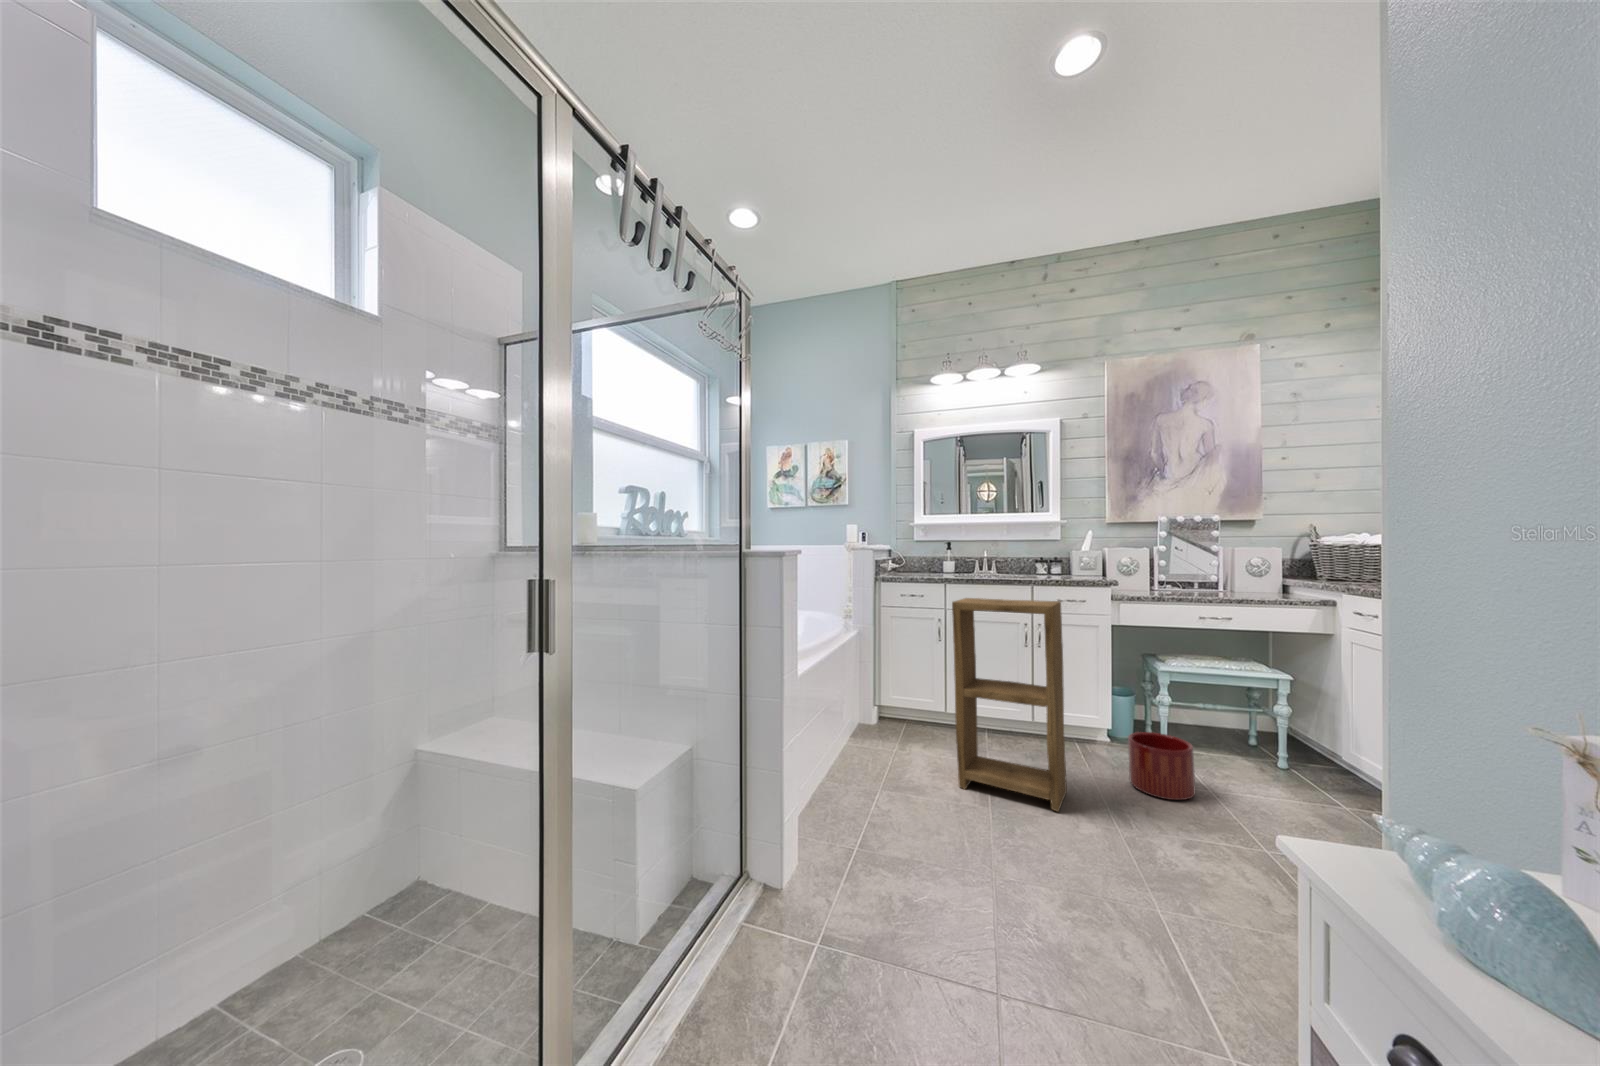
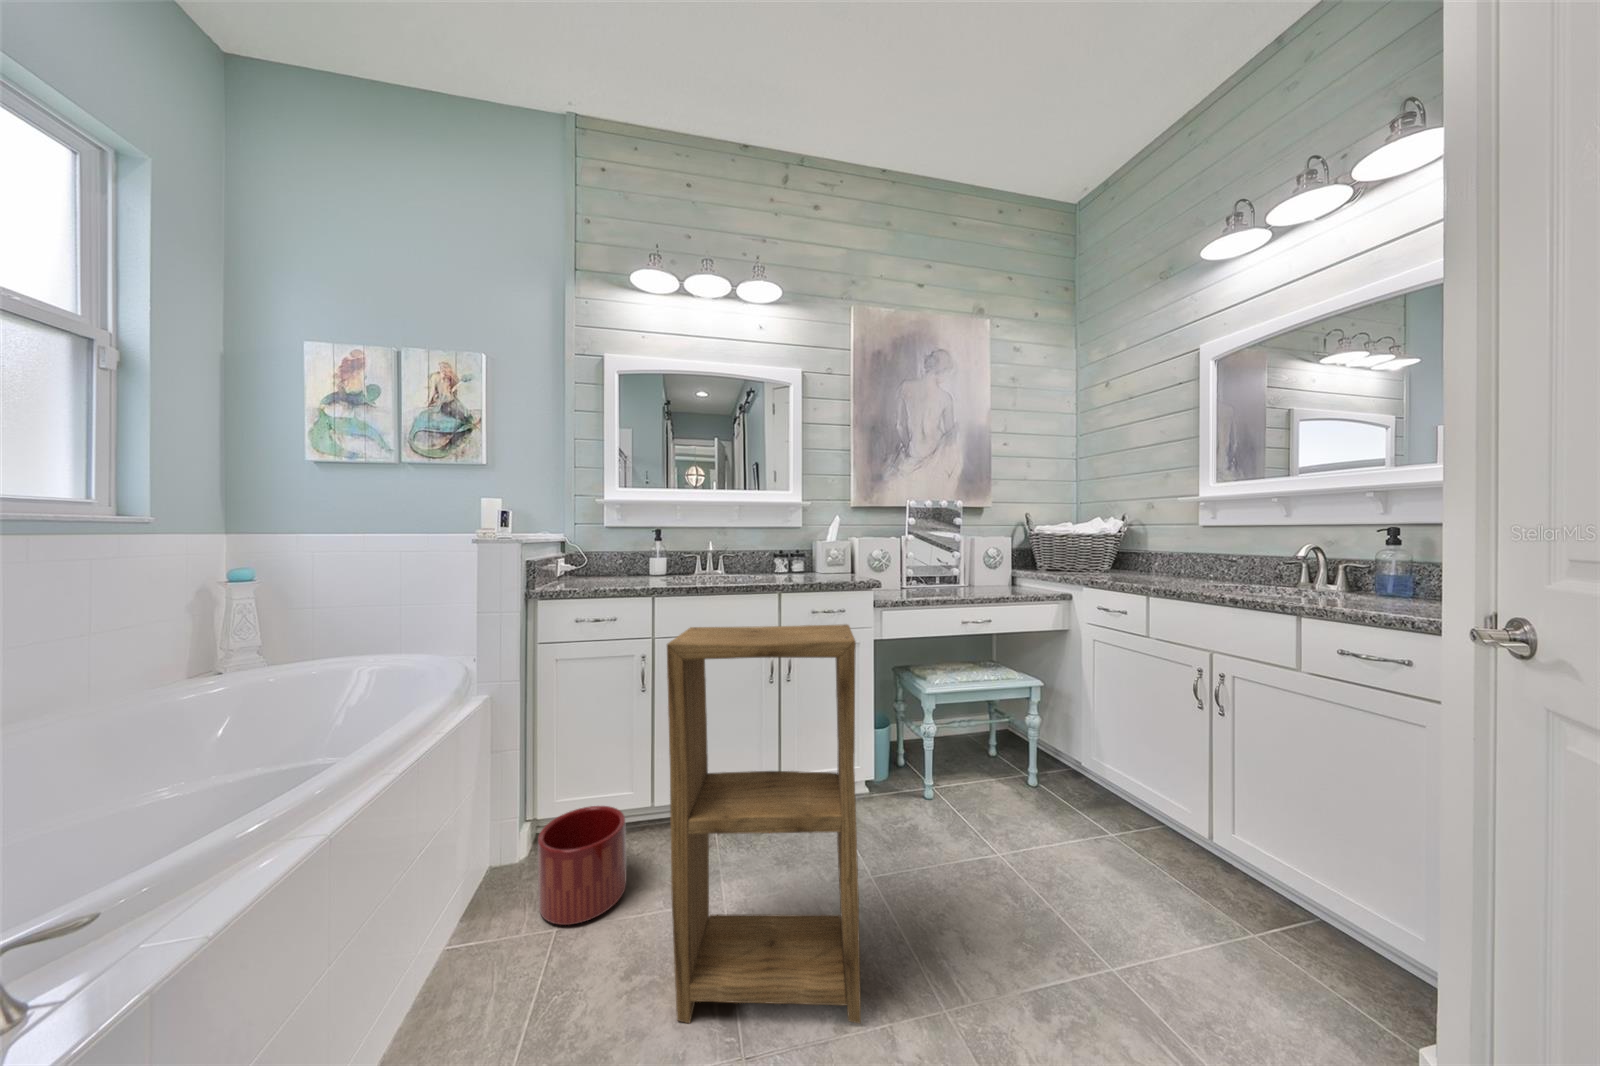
planter: present [1128,732,1195,800] -> present [538,806,627,925]

